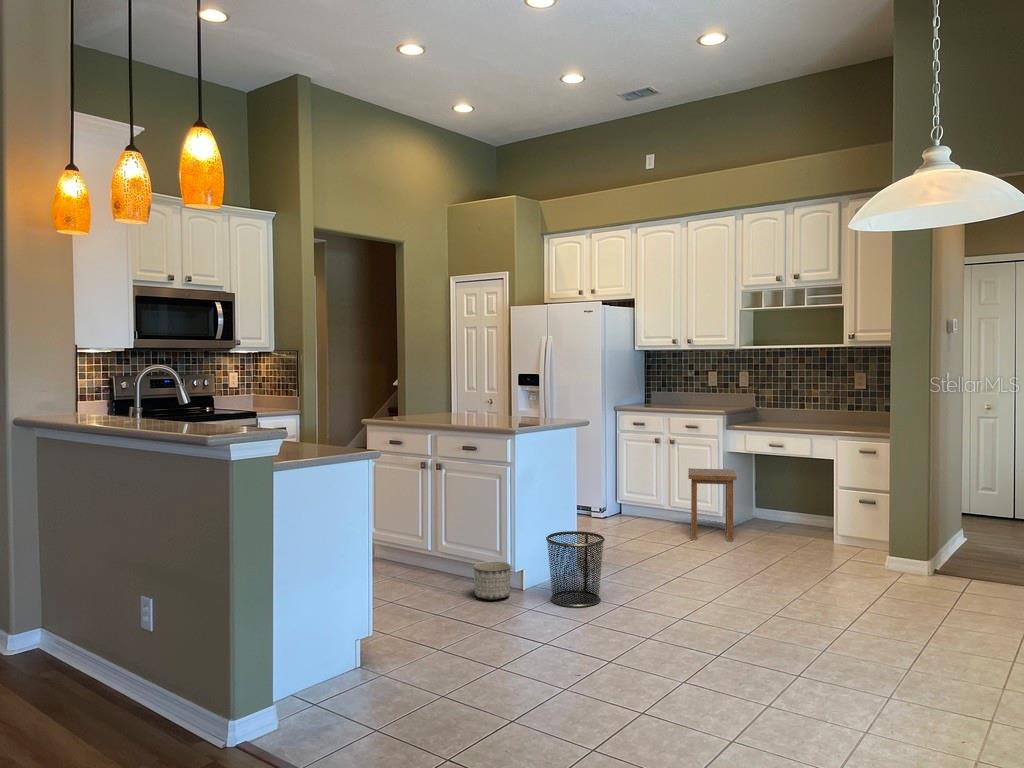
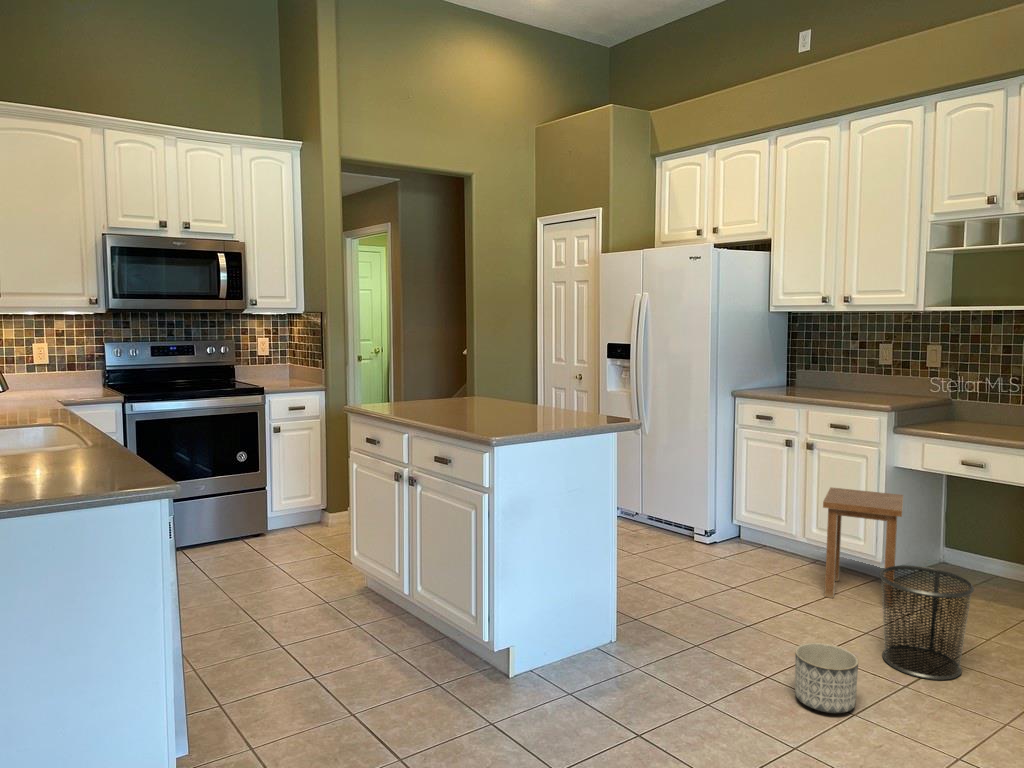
waste bin: present [546,531,605,607] -> present [880,565,974,680]
planter: present [474,561,511,600] -> present [795,643,858,713]

